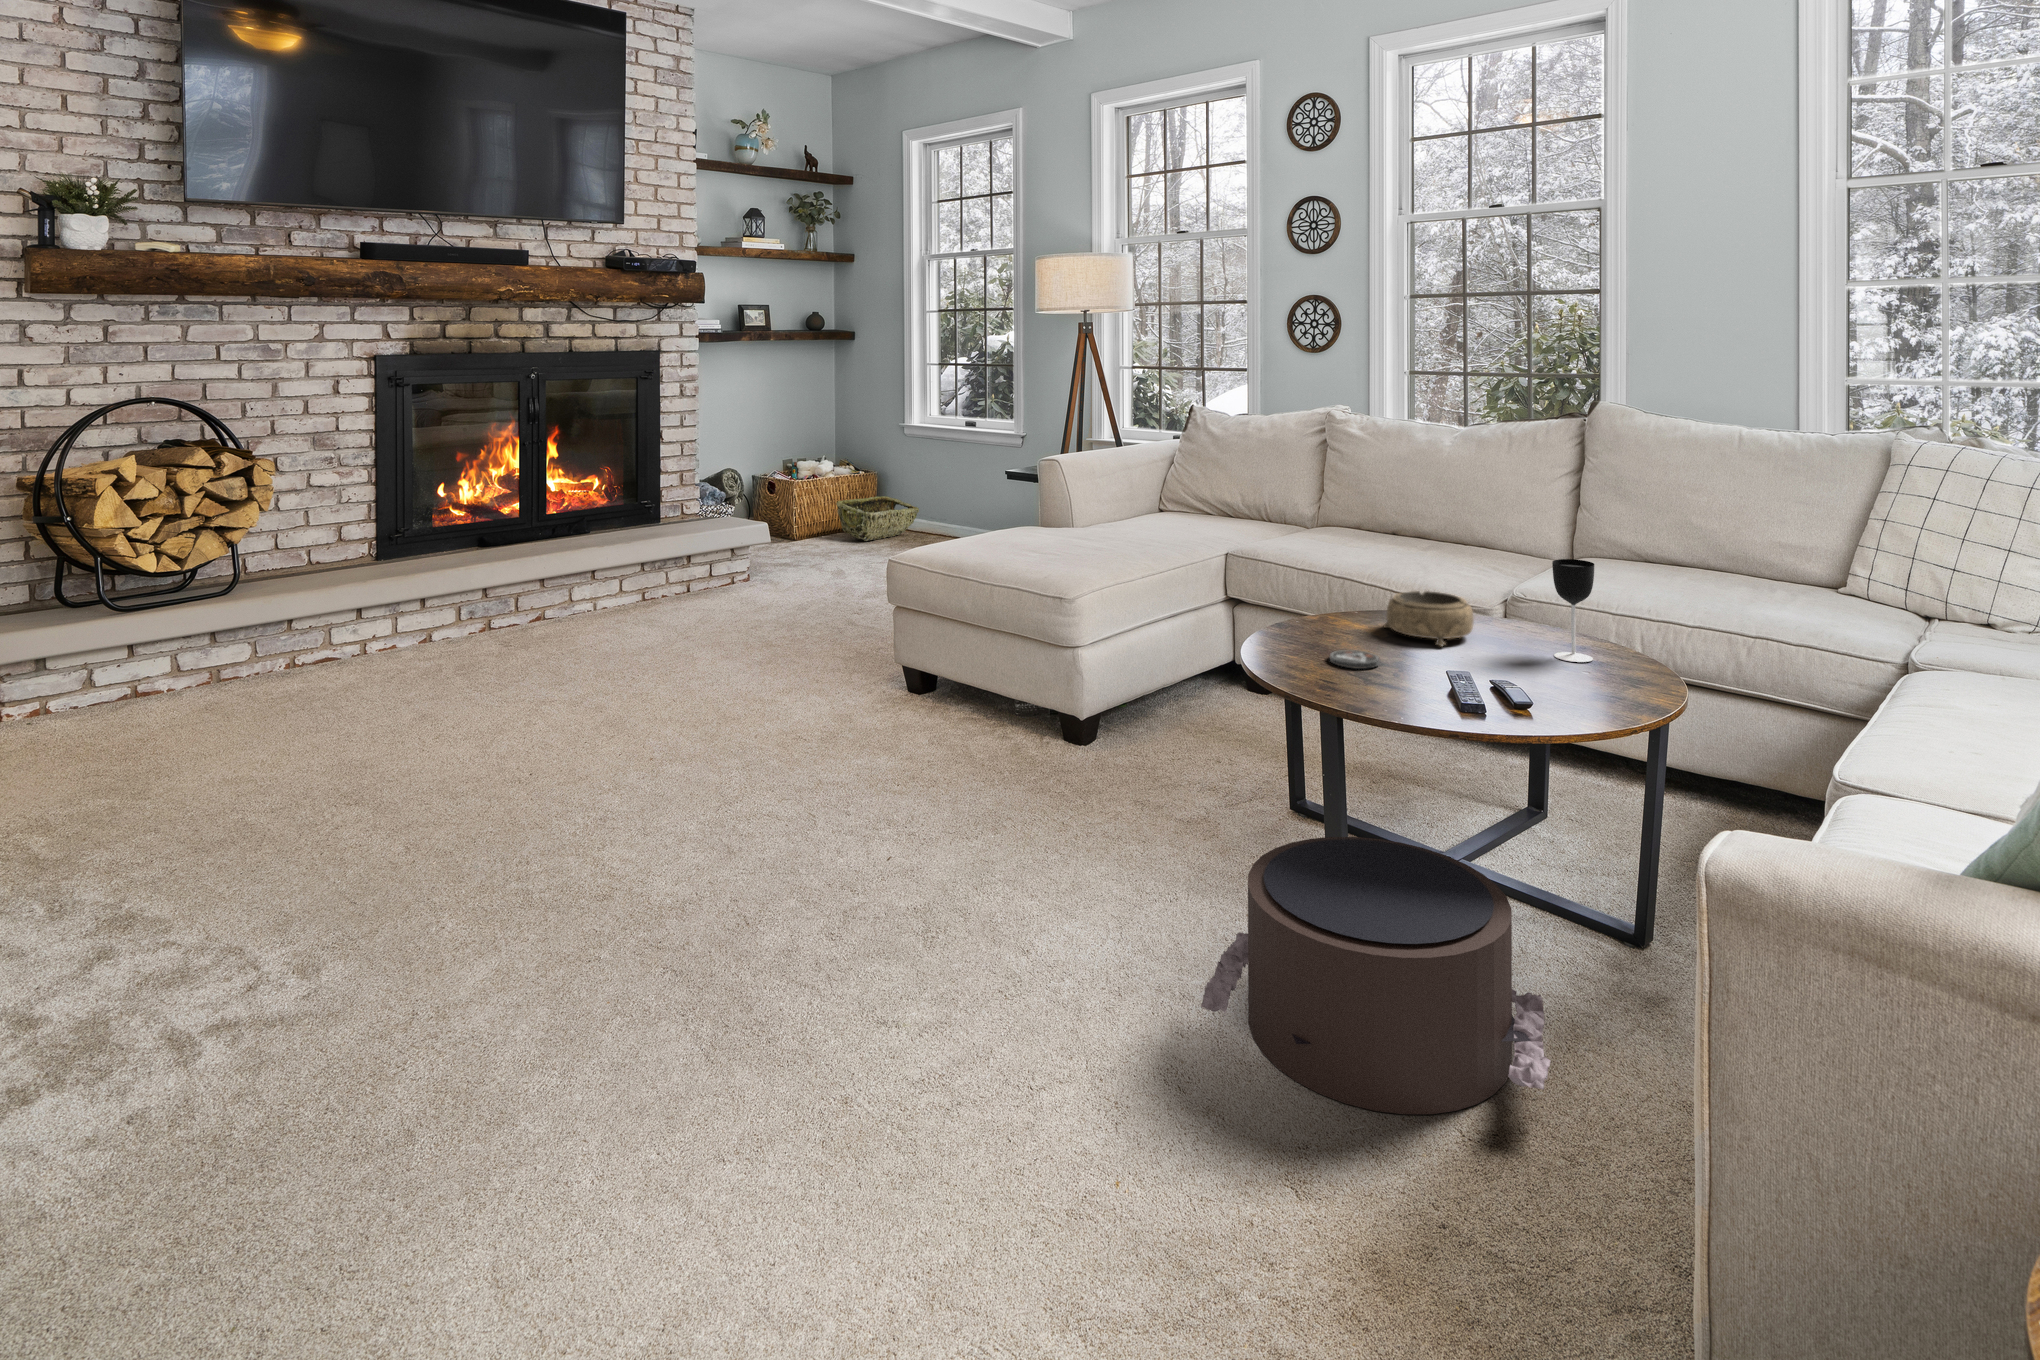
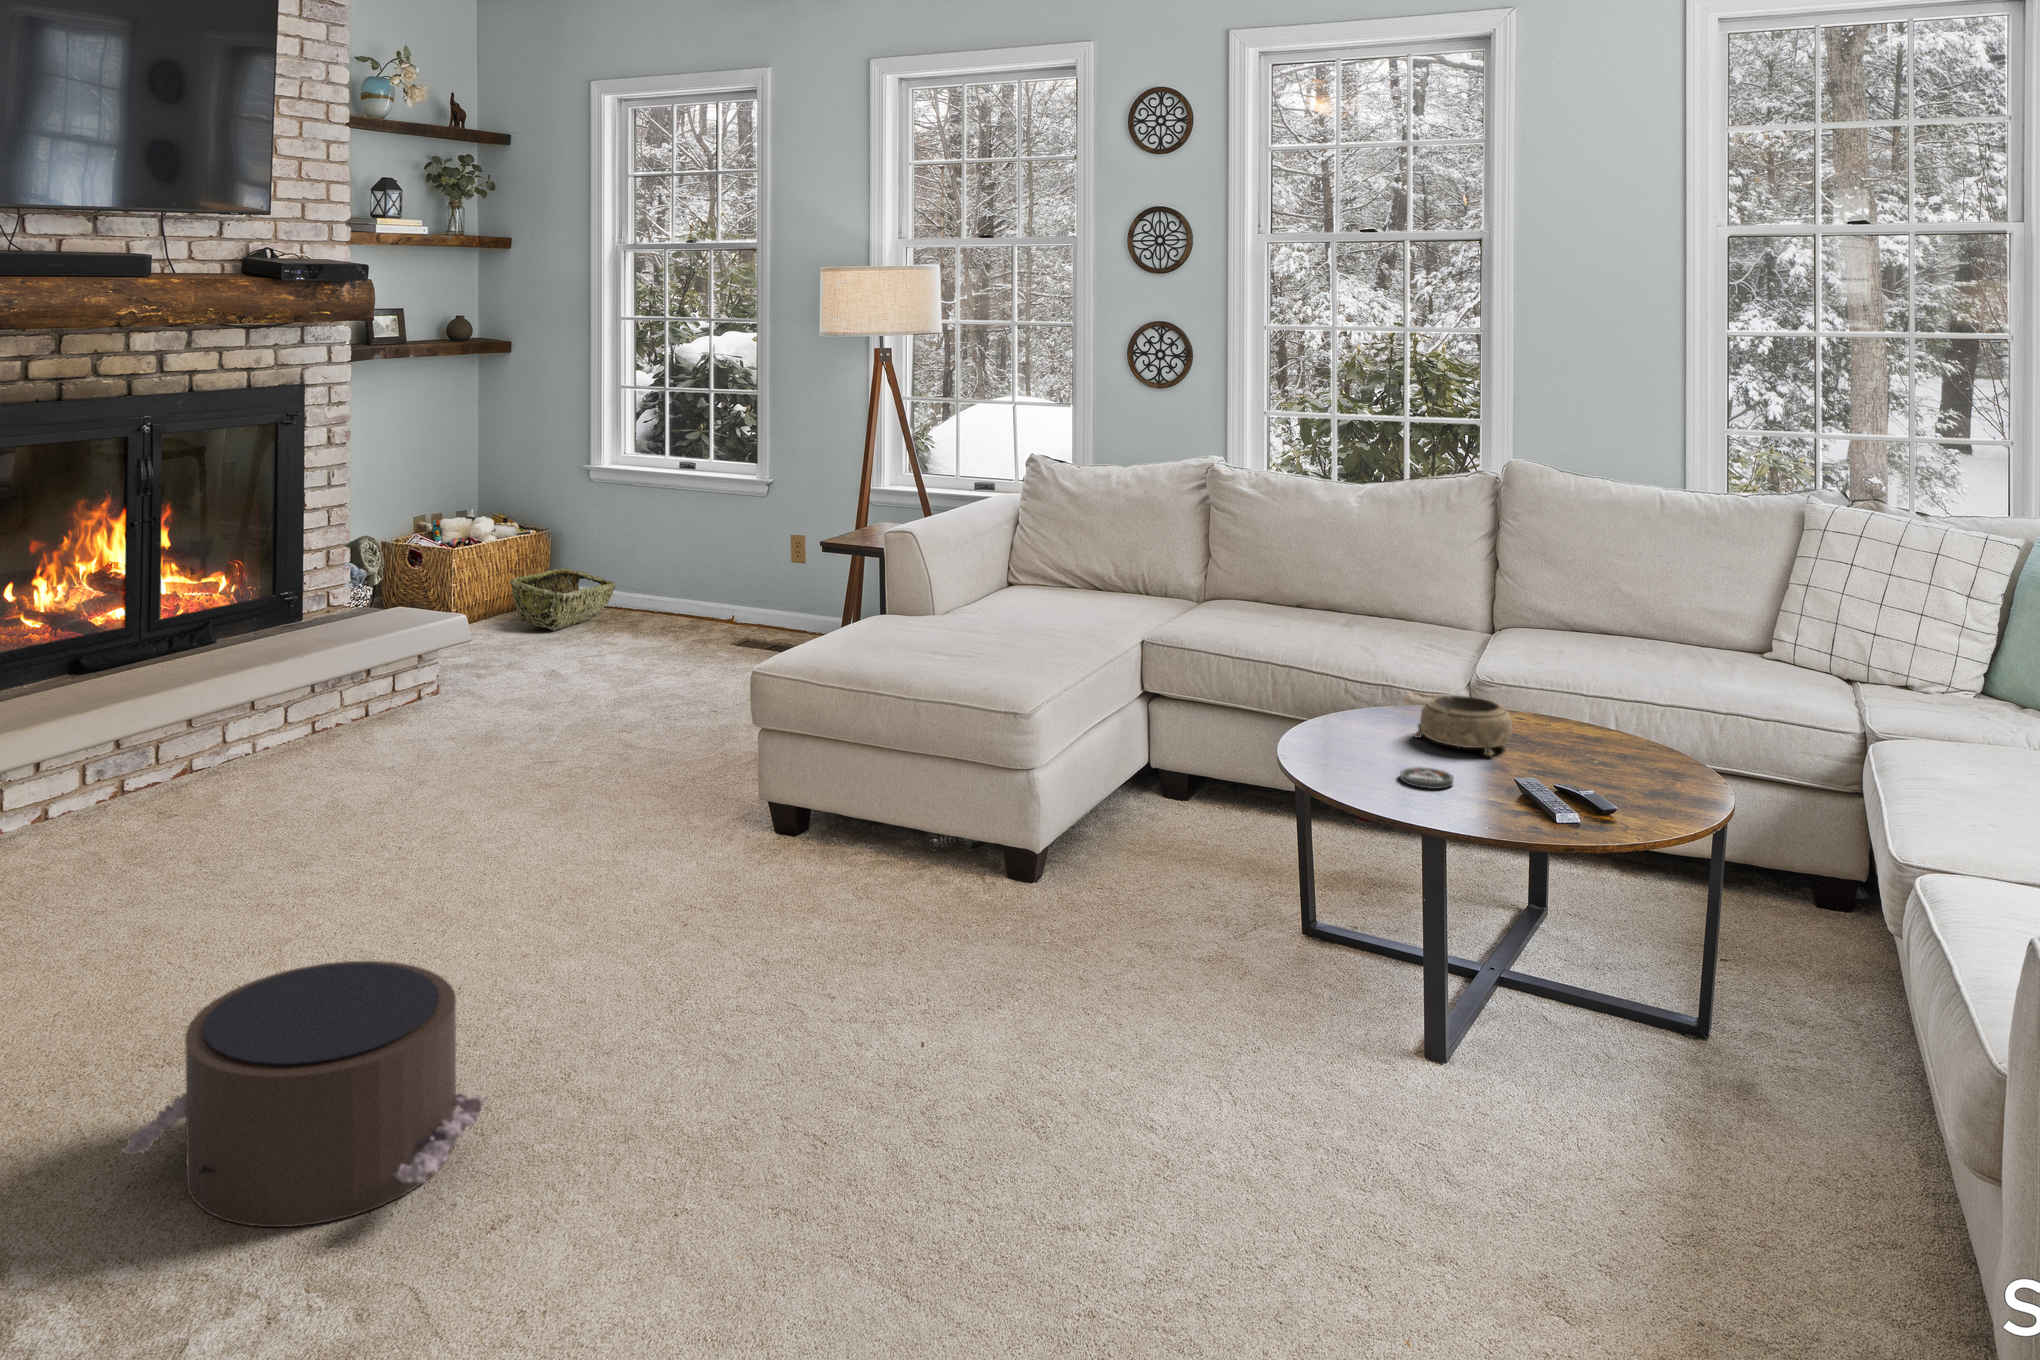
wine glass: present [1552,559,1594,662] -> none [1596,659,1639,764]
pouf: present [1201,837,1551,1114] -> present [122,961,487,1227]

